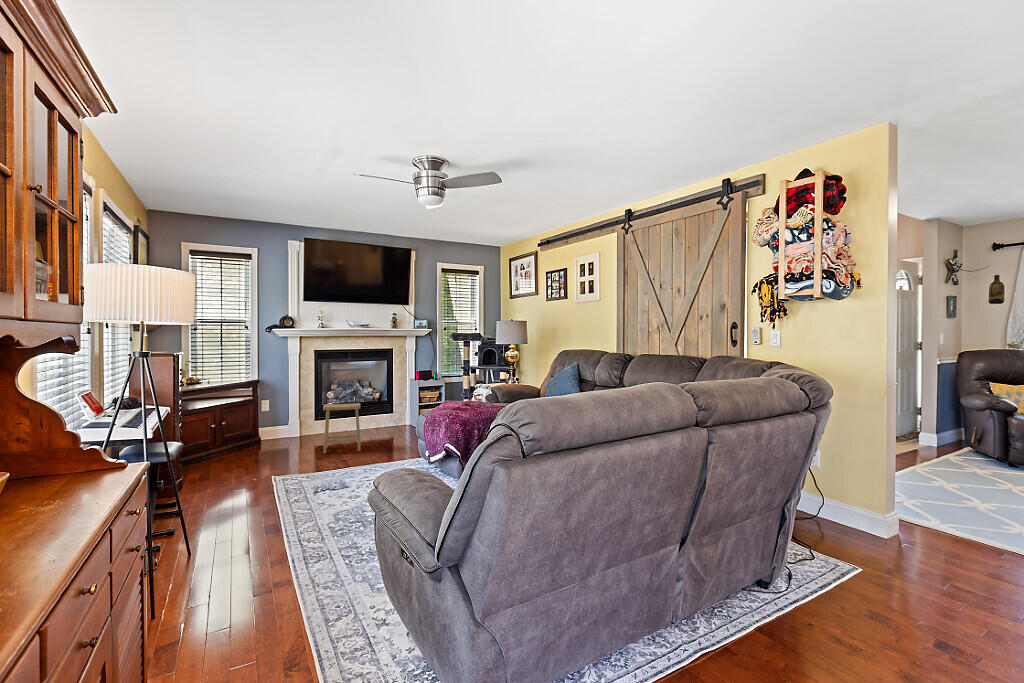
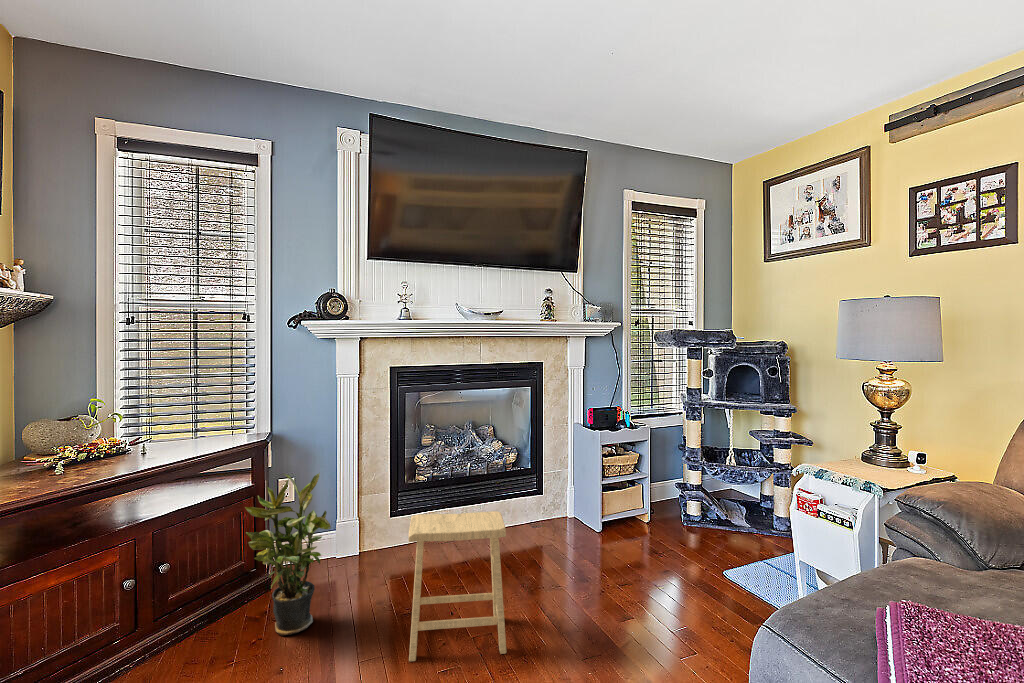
potted plant: none [257,391,291,451] -> present [245,473,331,636]

